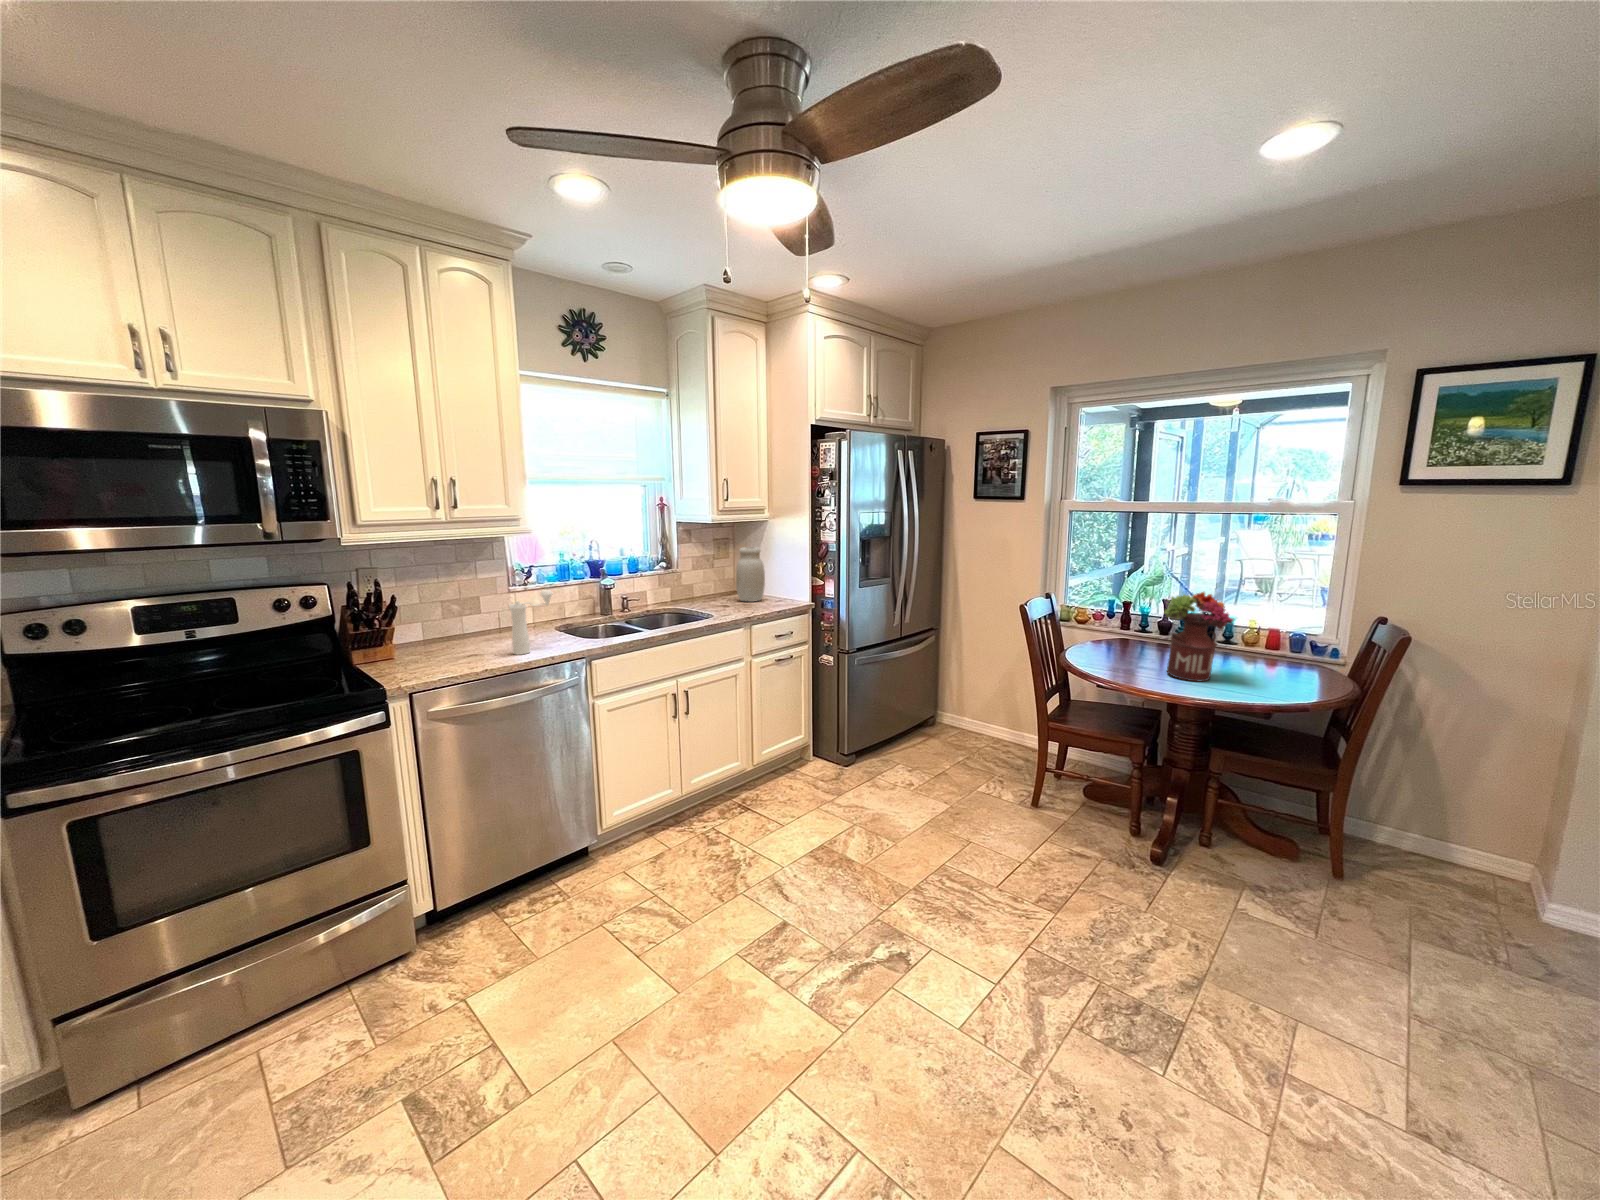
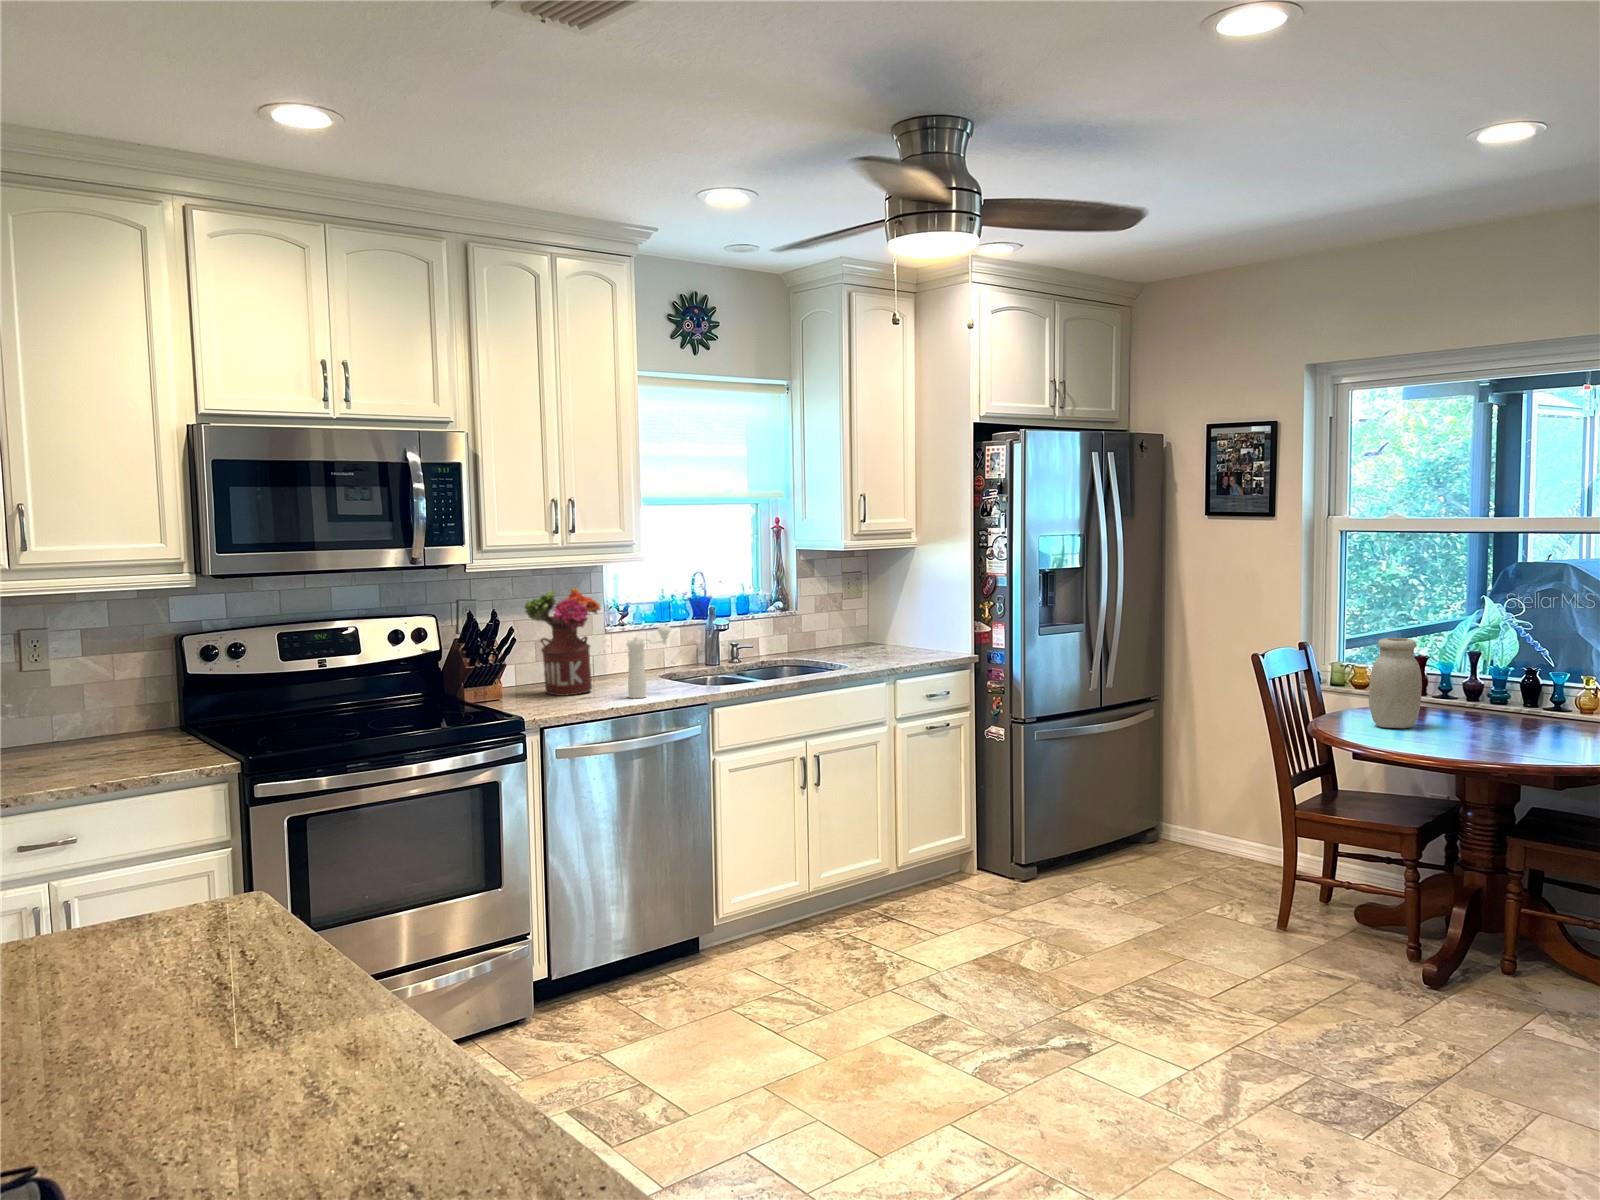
jar: present [736,547,765,602] -> present [1369,638,1422,728]
flower arrangement: present [1164,592,1233,681] -> present [524,588,600,696]

